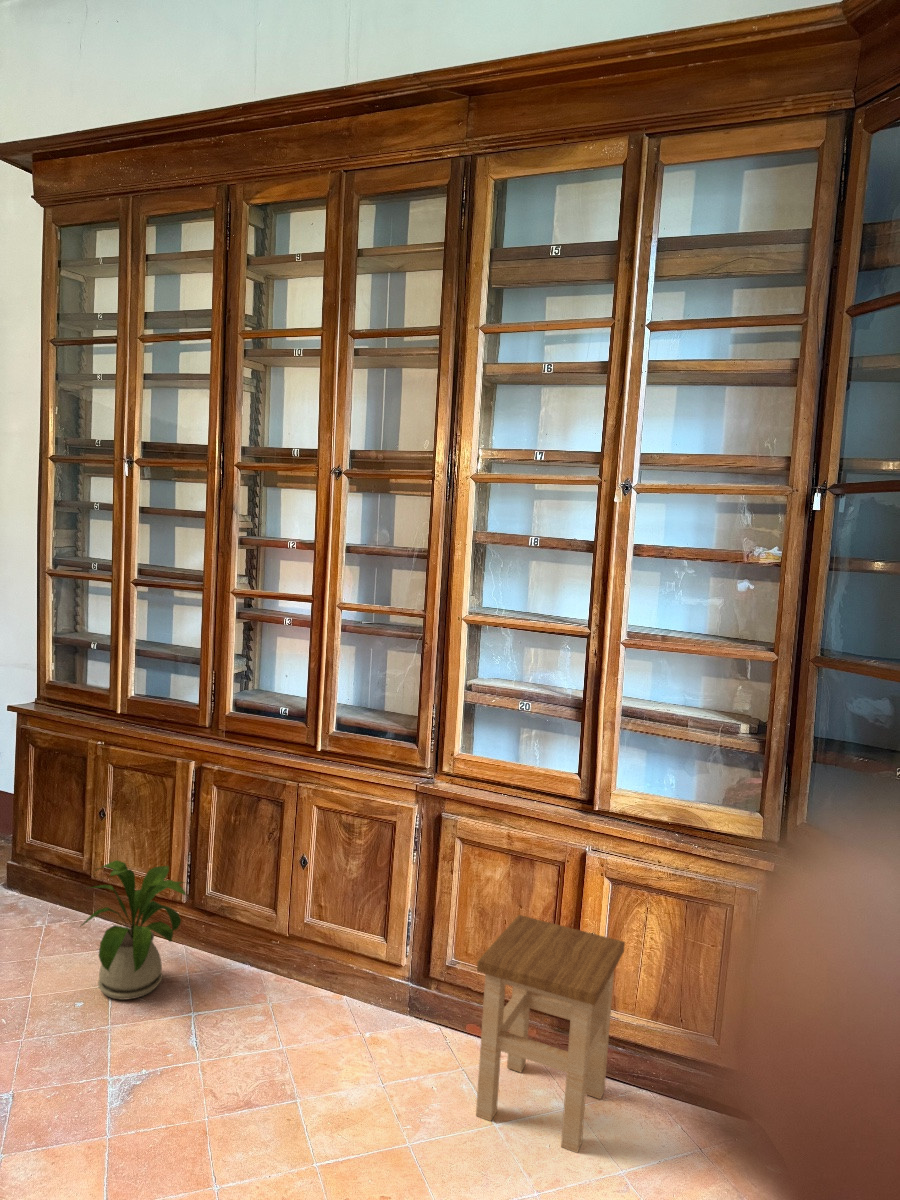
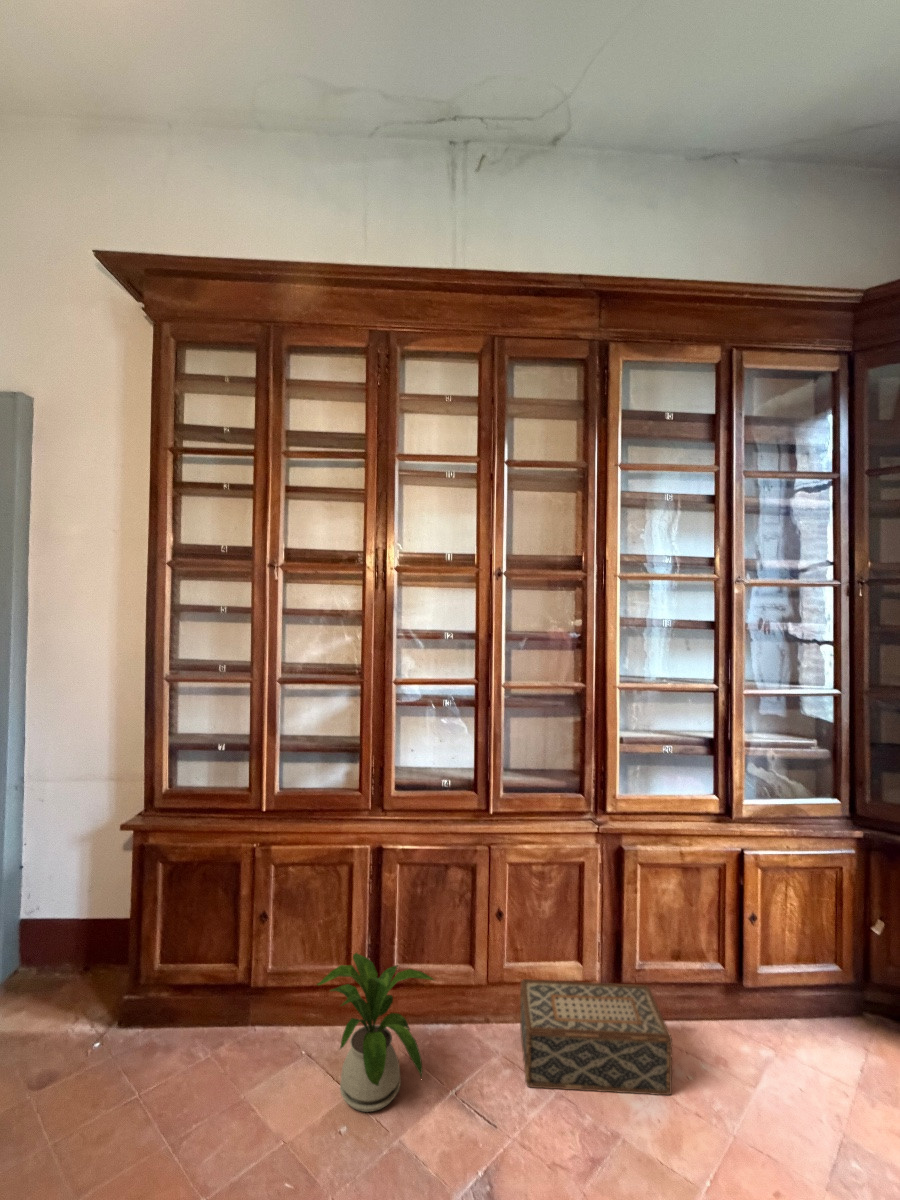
stool: present [476,915,625,1152] -> none [699,913,837,1091]
woven basket: none [261,938,442,1088] -> present [520,979,672,1095]

